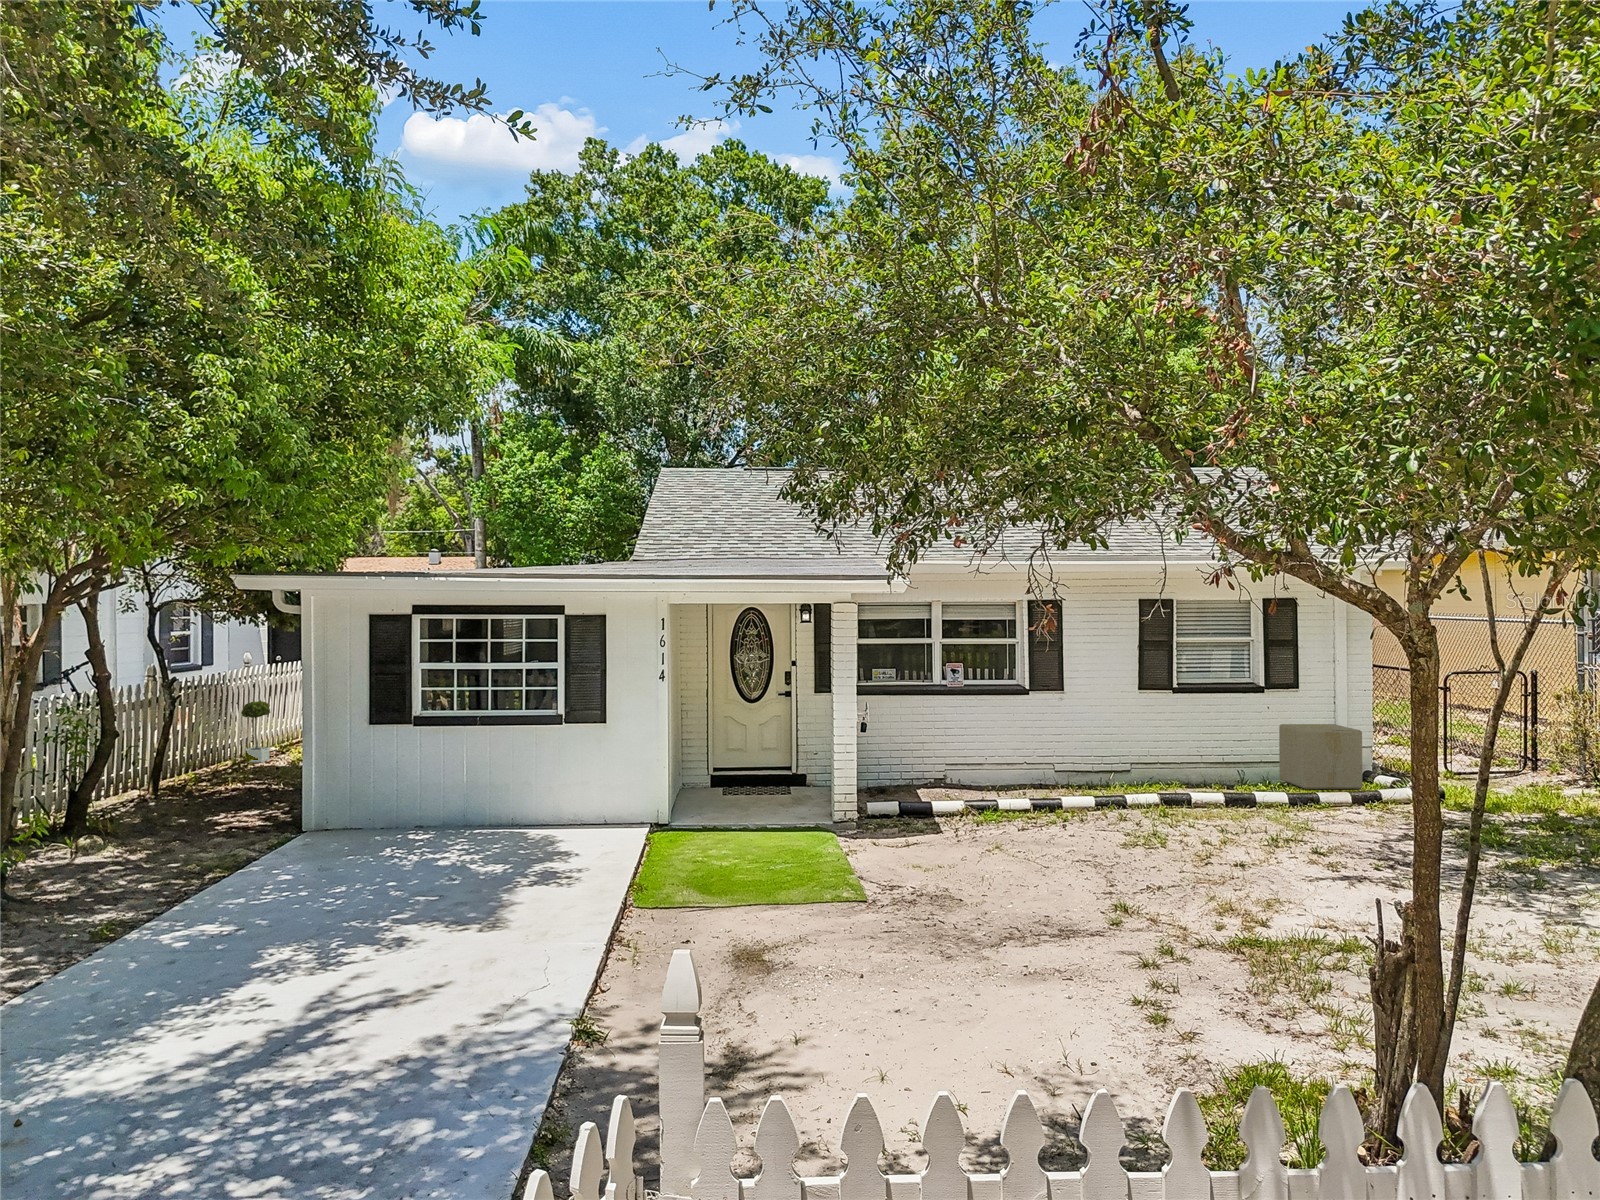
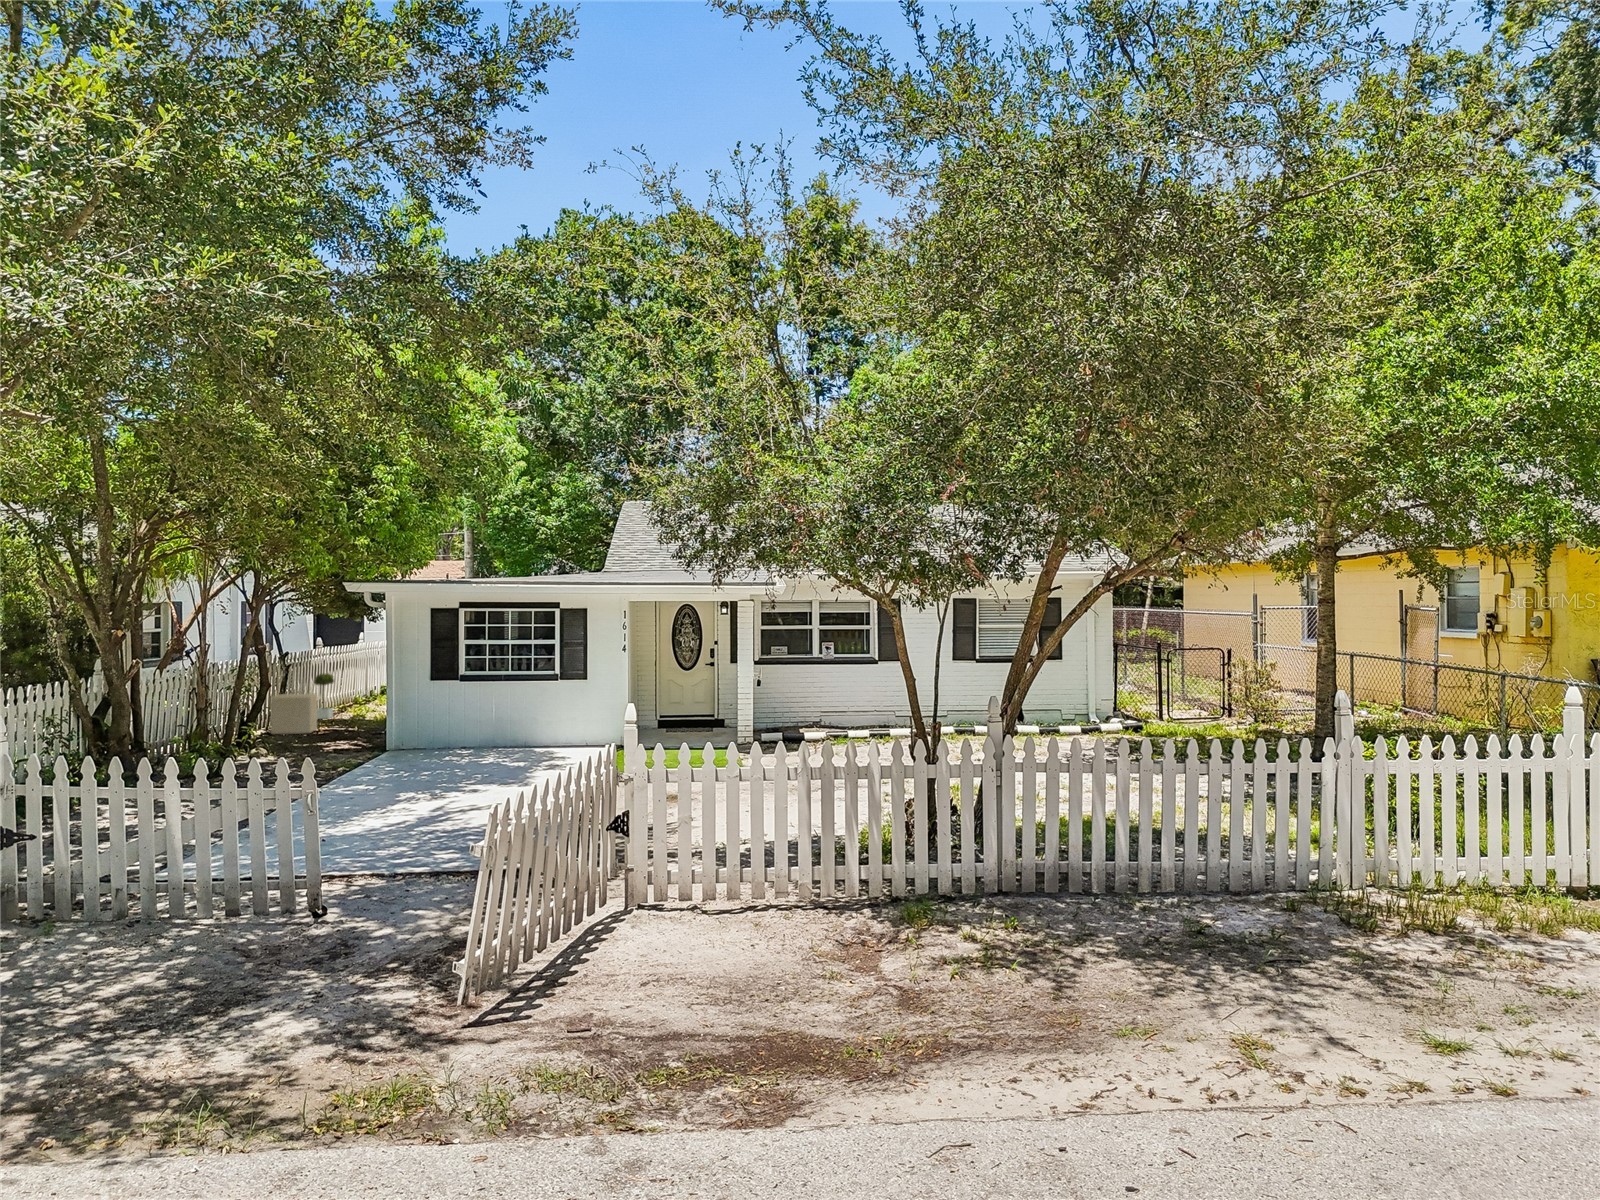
cardboard box: present [1279,724,1362,789] -> present [271,694,317,734]

